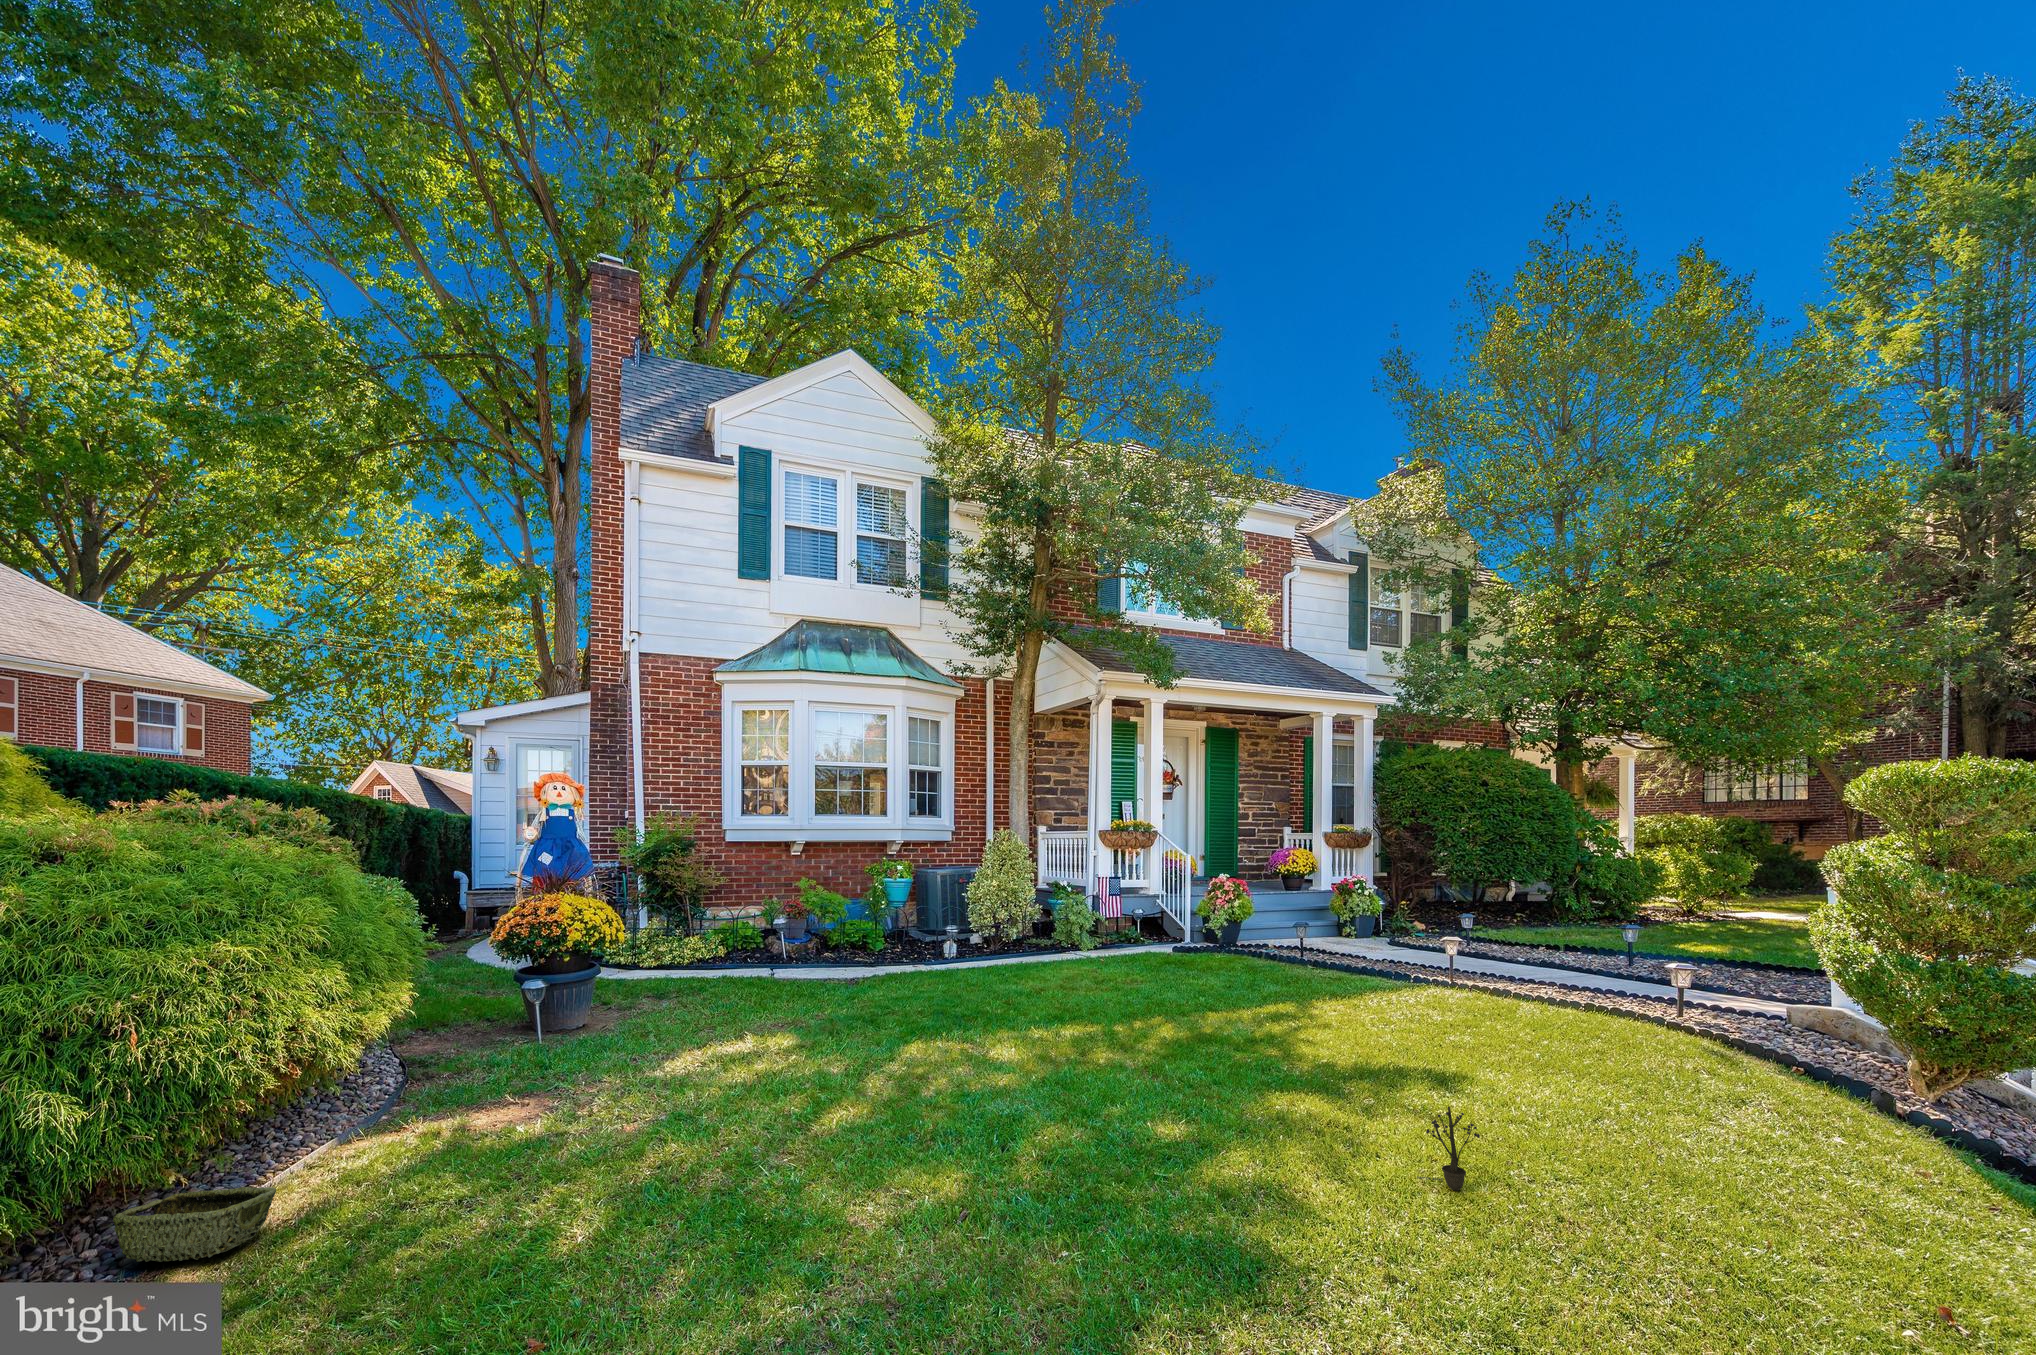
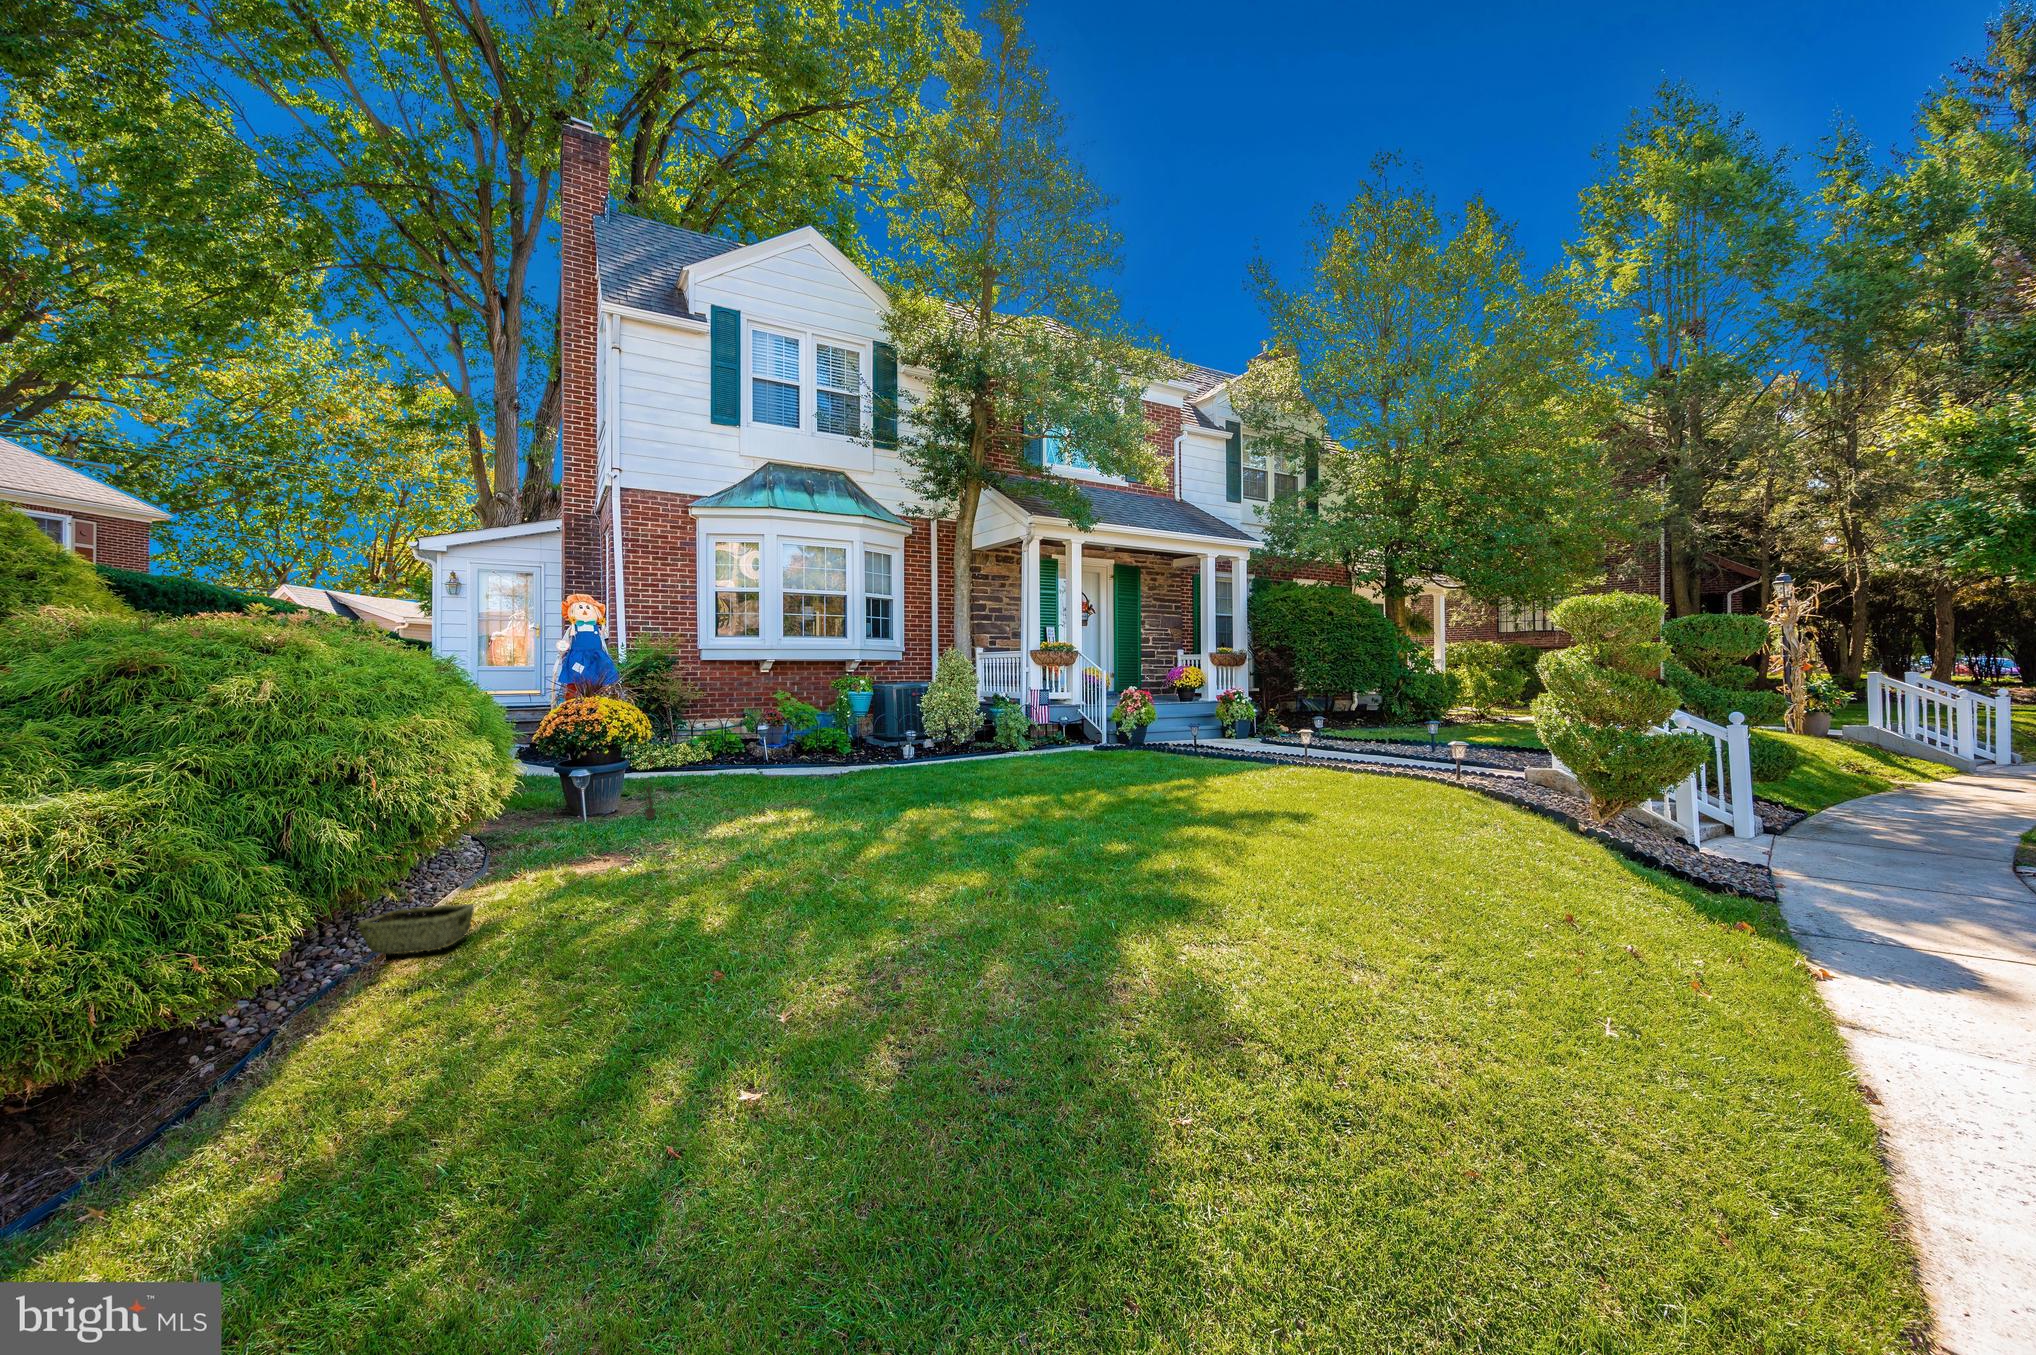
decorative plant: present [1417,1107,1480,1191] -> present [636,781,660,820]

